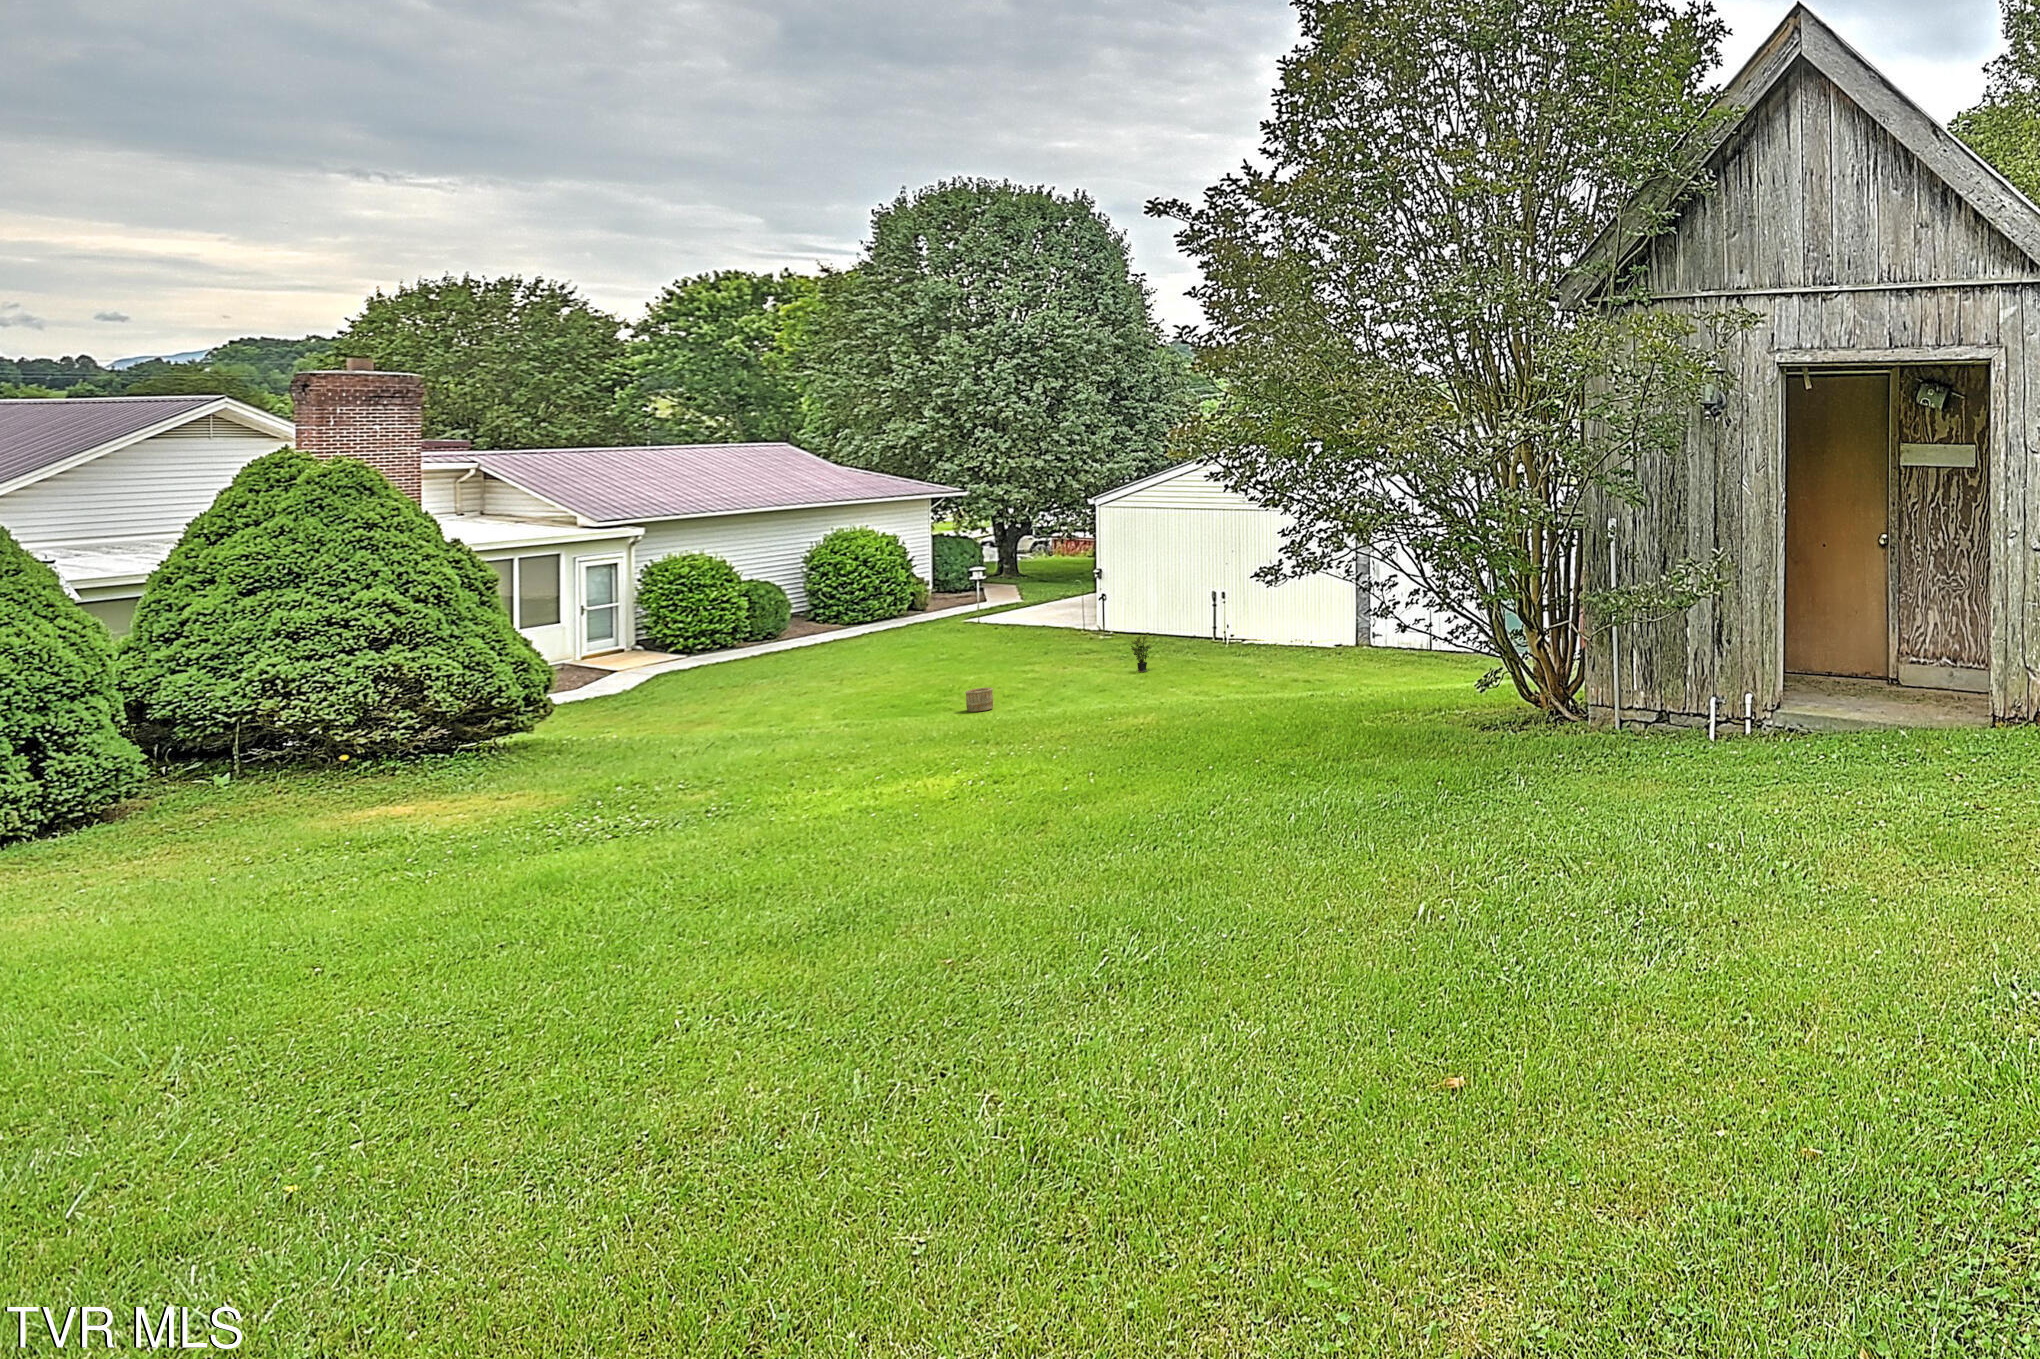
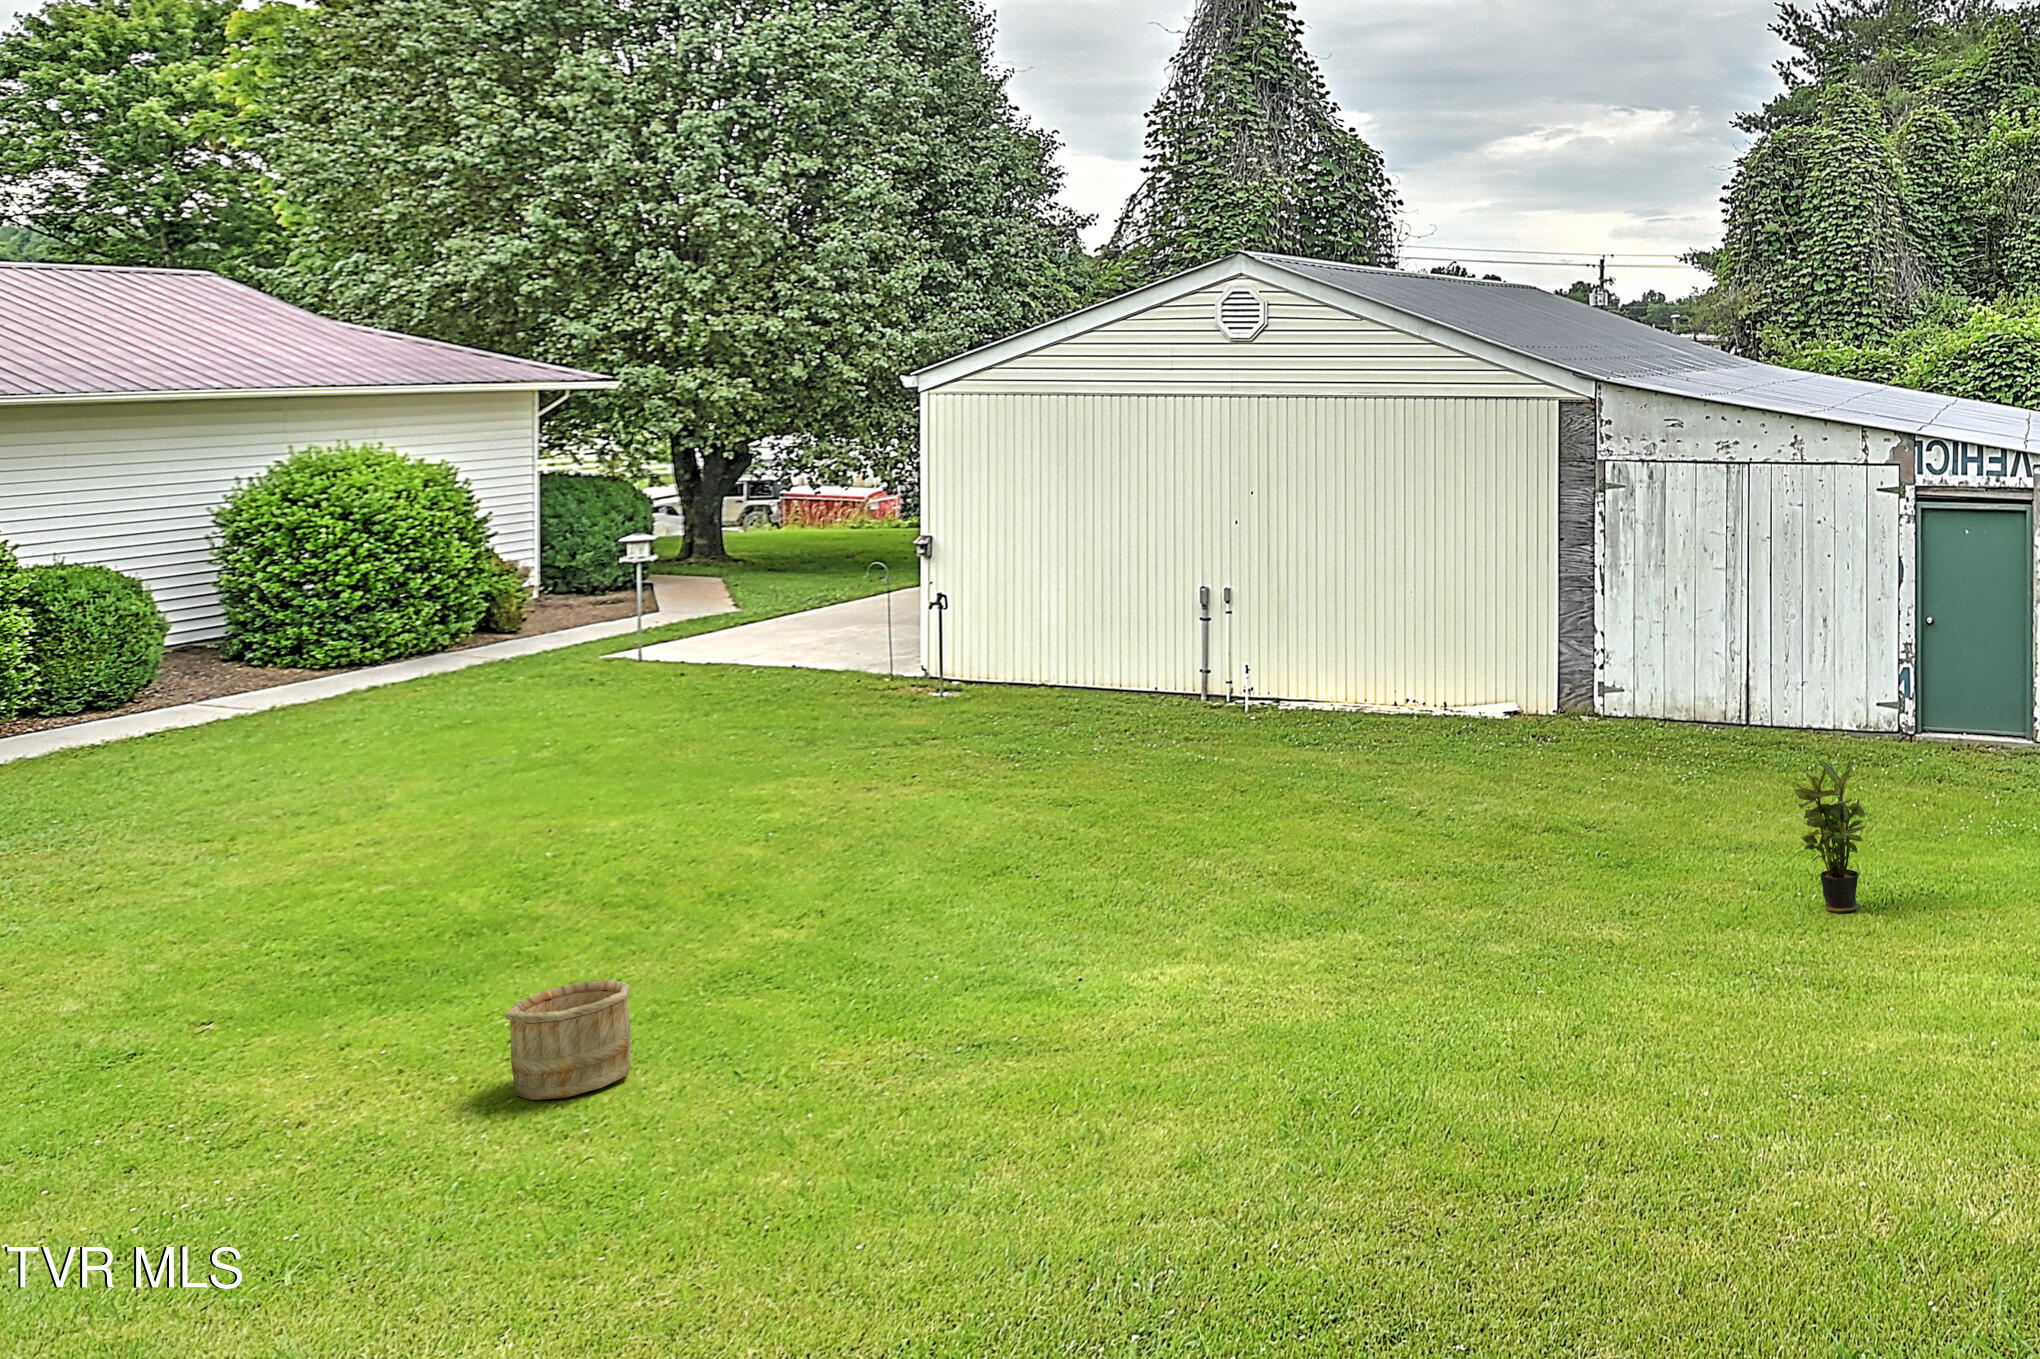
potted plant: present [1131,635,1151,672] -> present [1794,760,1866,913]

